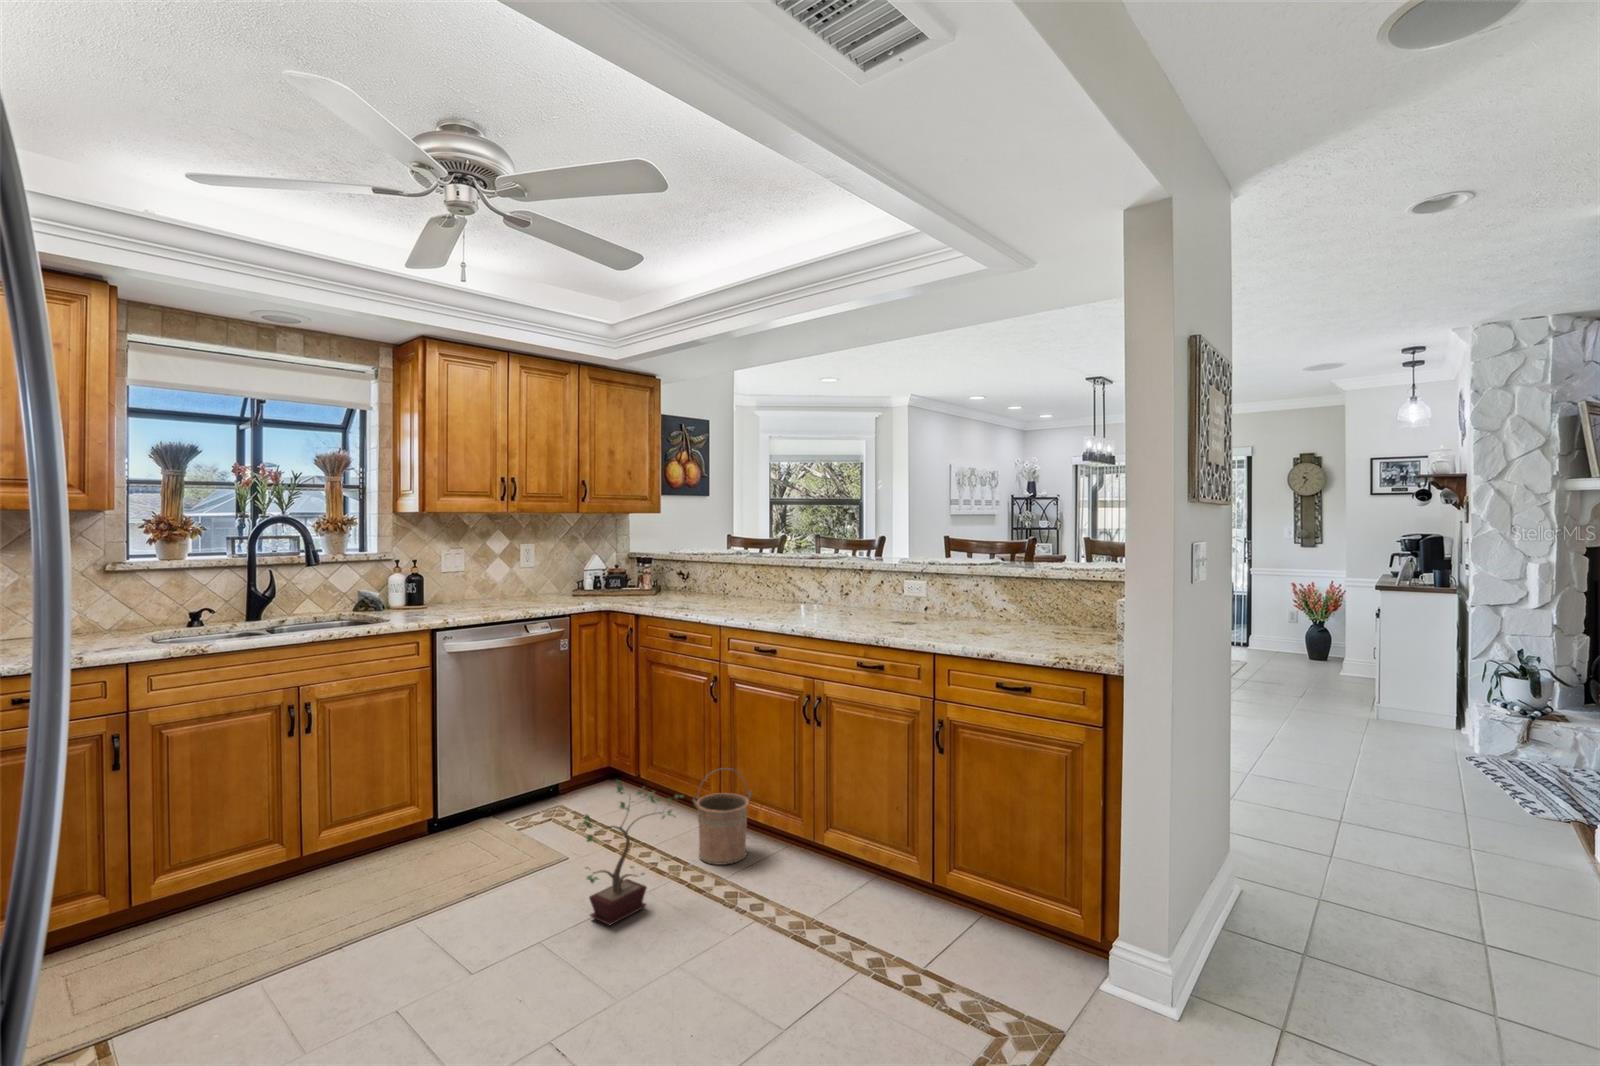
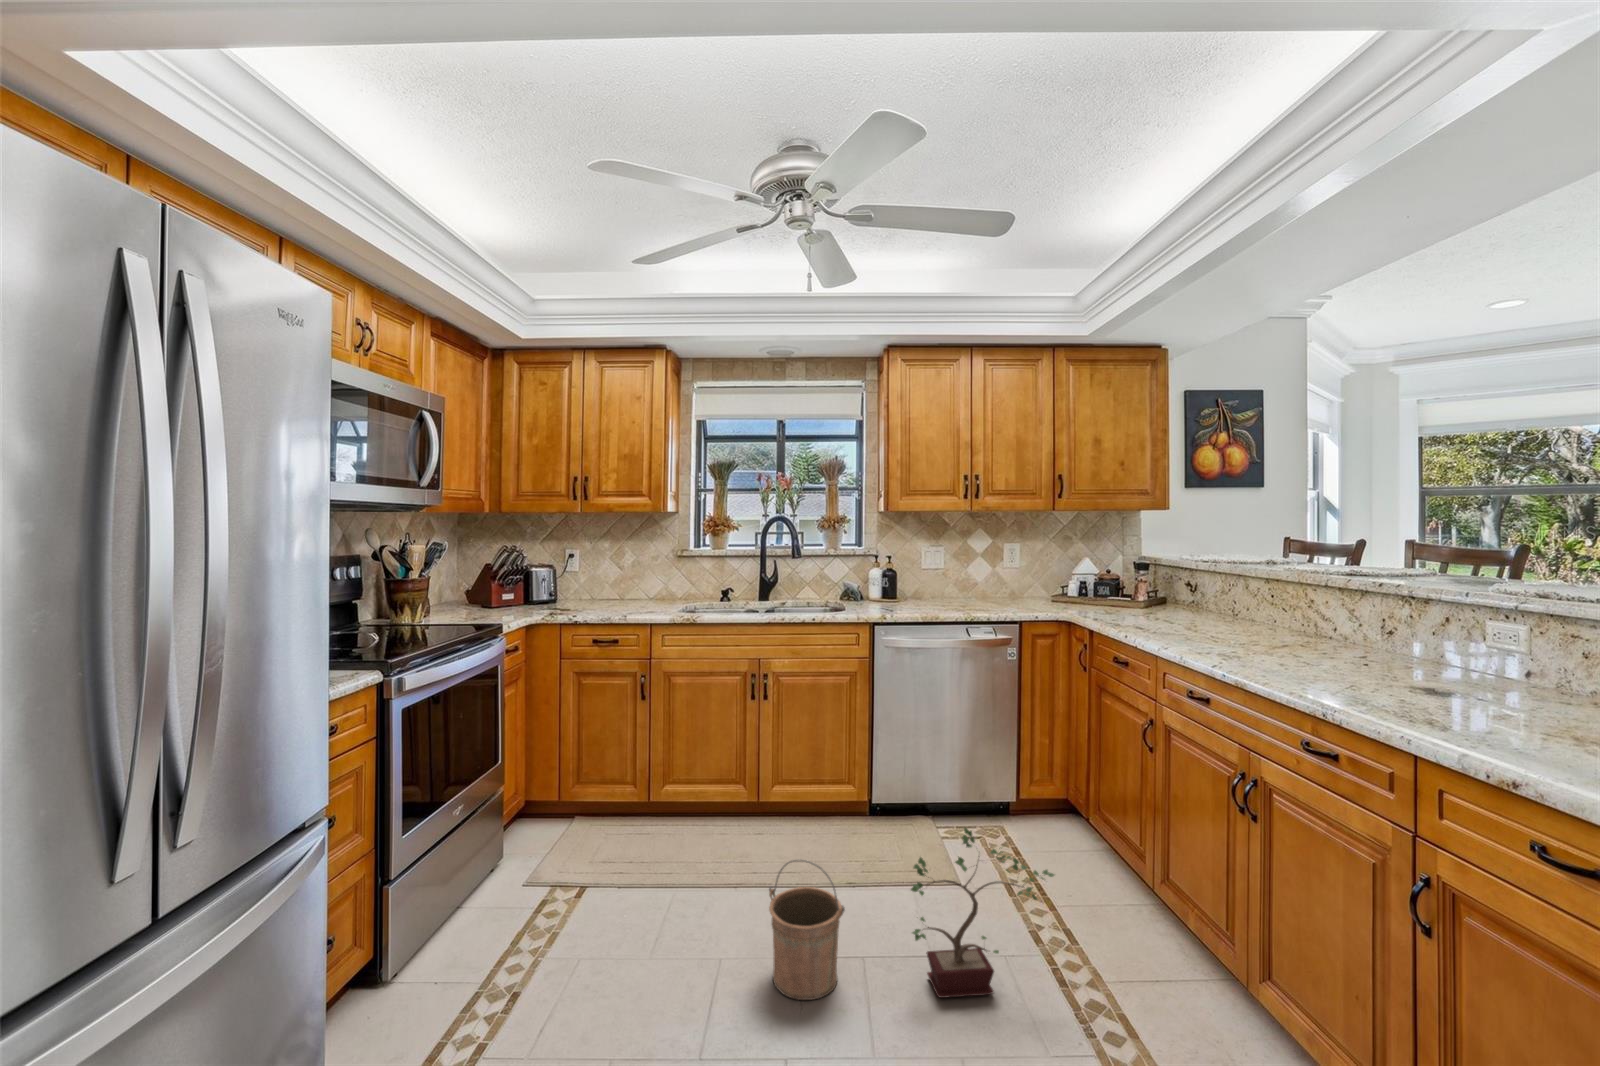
bucket: present [693,769,751,865] -> present [769,860,845,1000]

